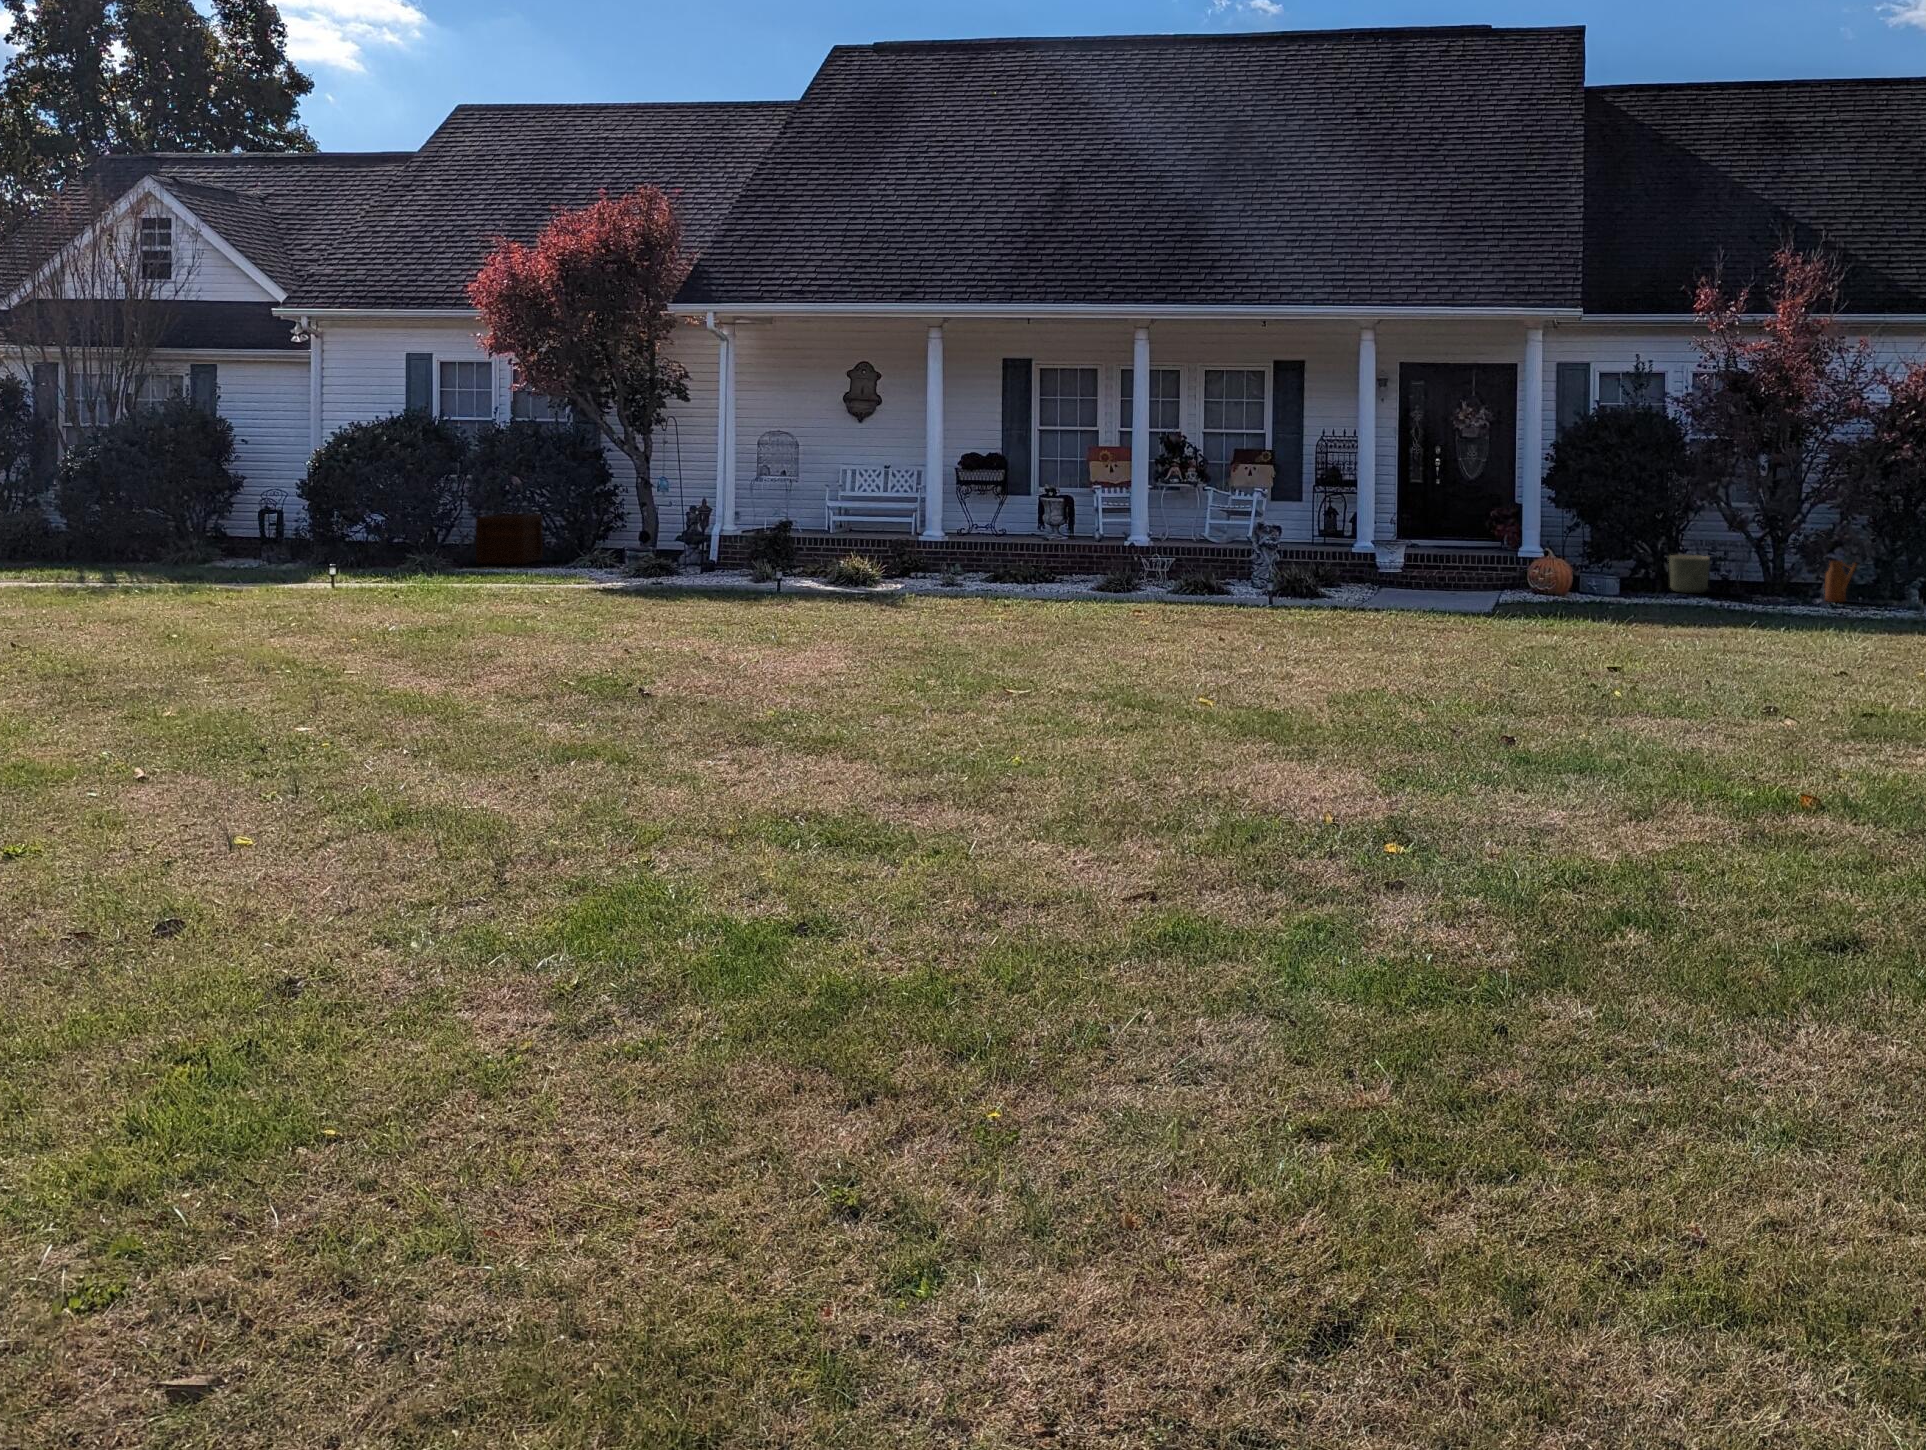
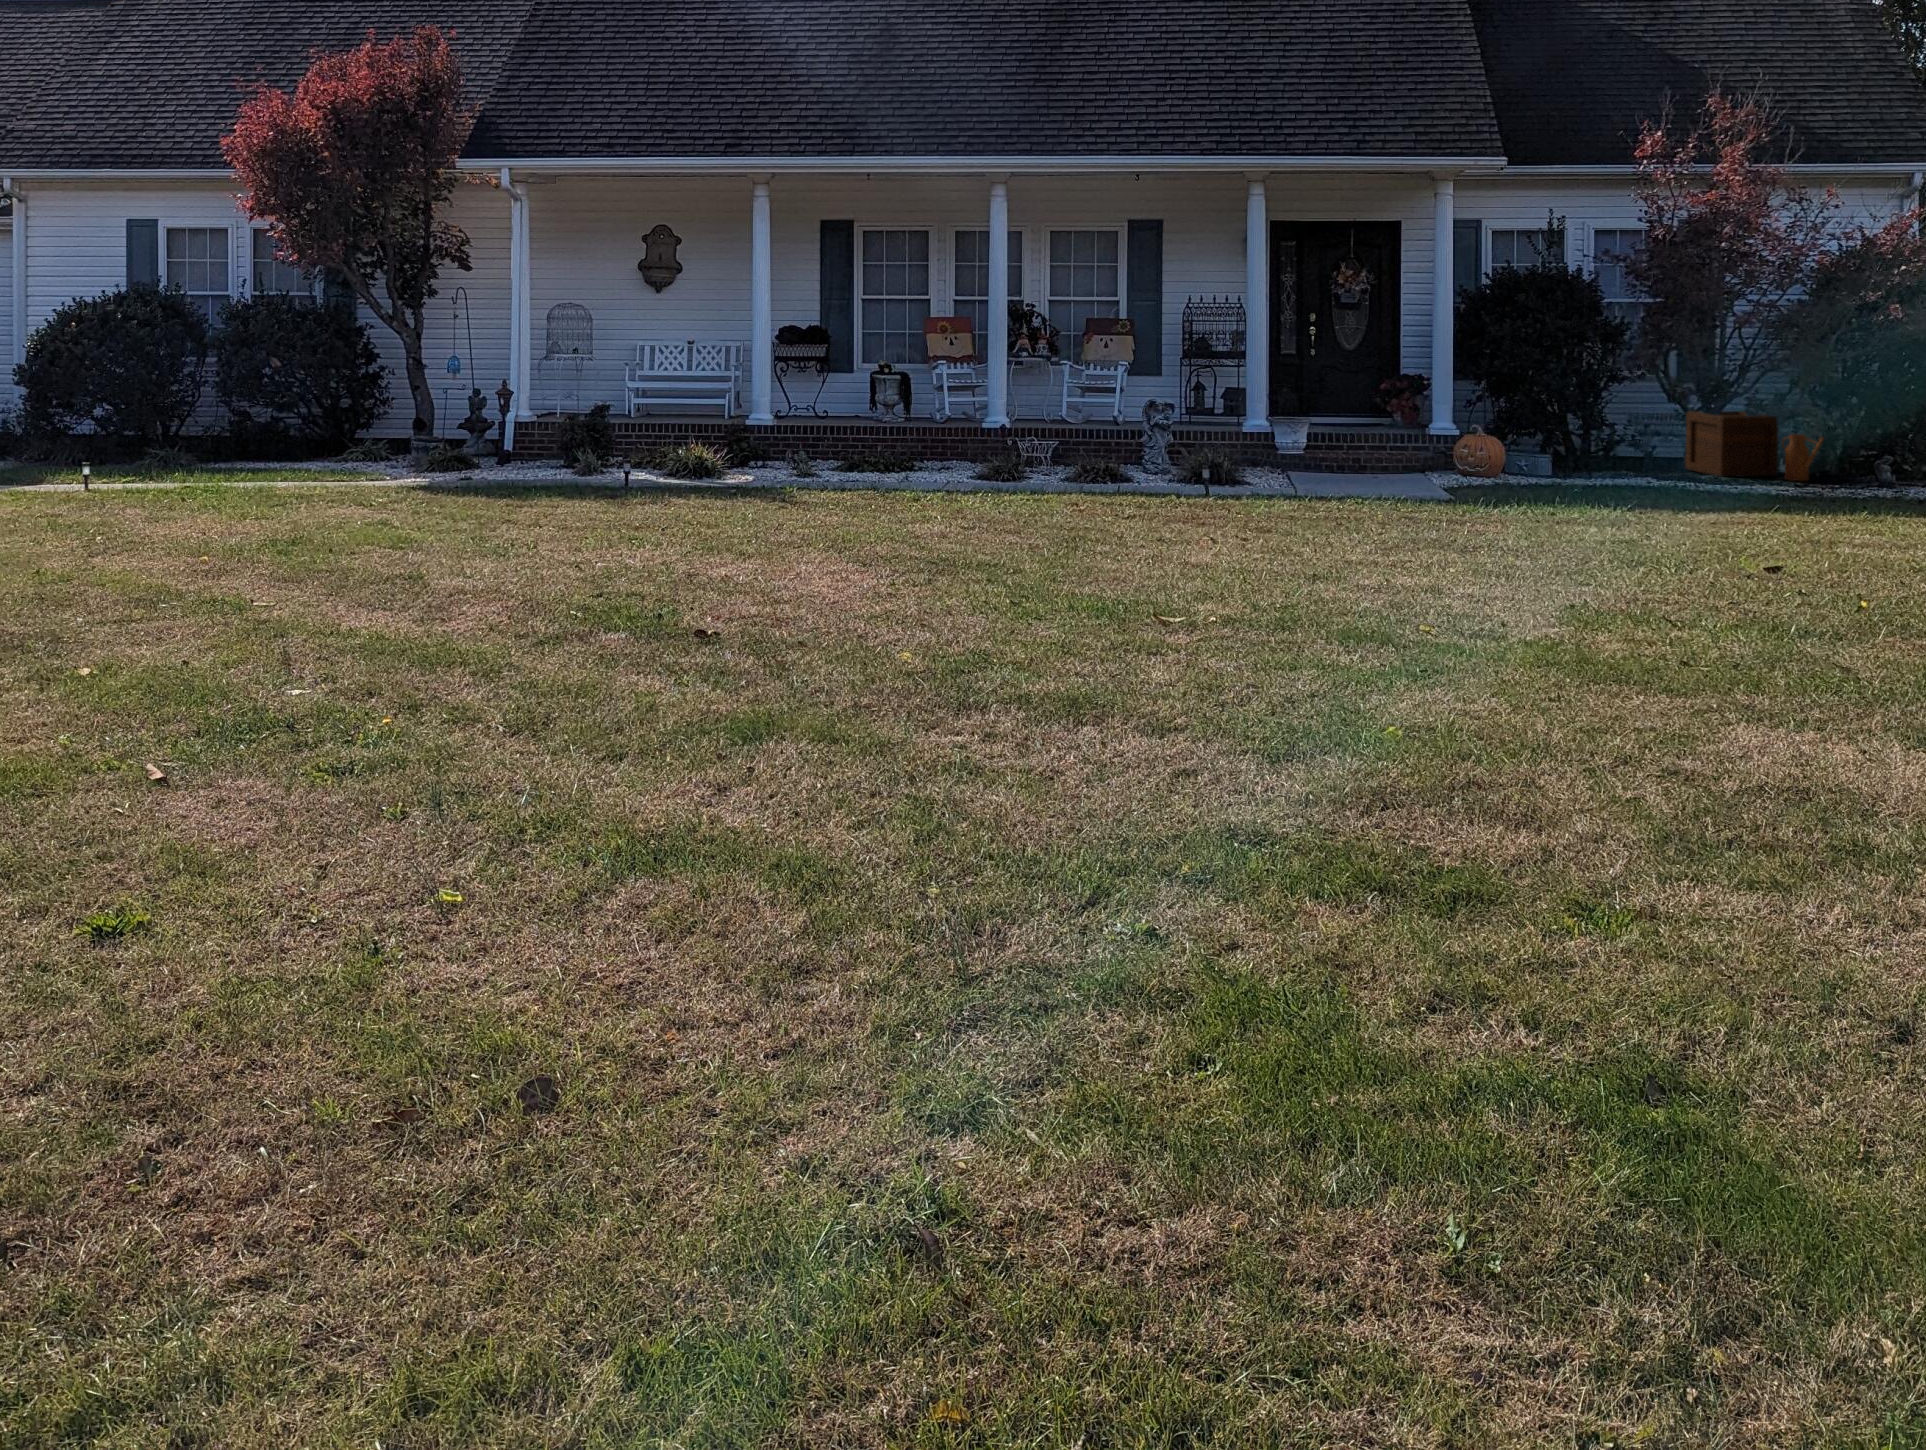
wooden crate: present [476,513,543,564] -> present [1685,411,1778,477]
planter: present [1669,555,1710,593] -> none [1599,430,1646,473]

